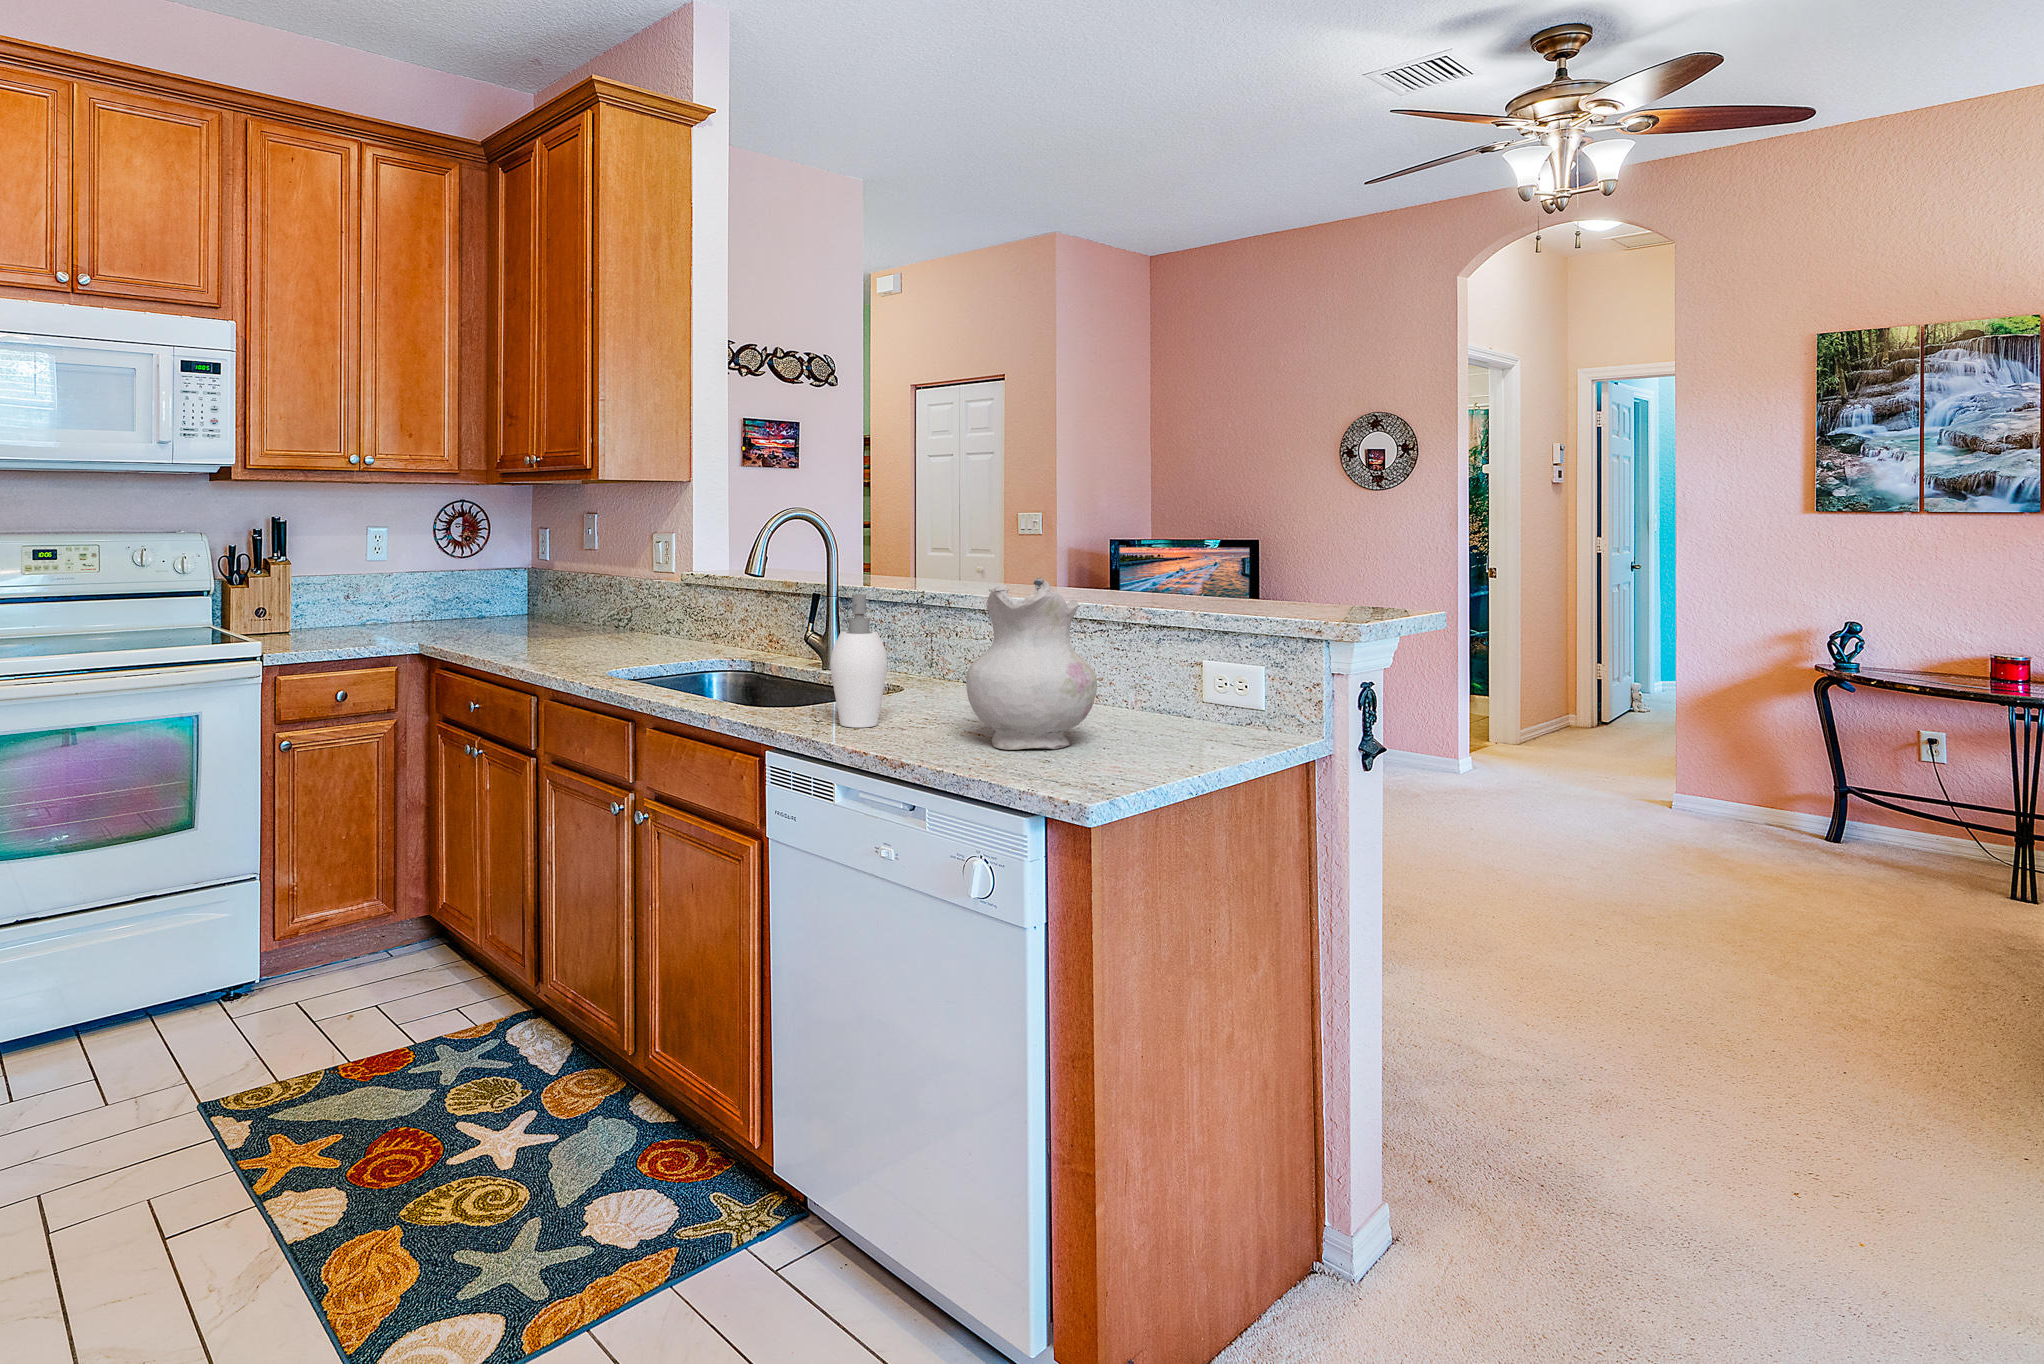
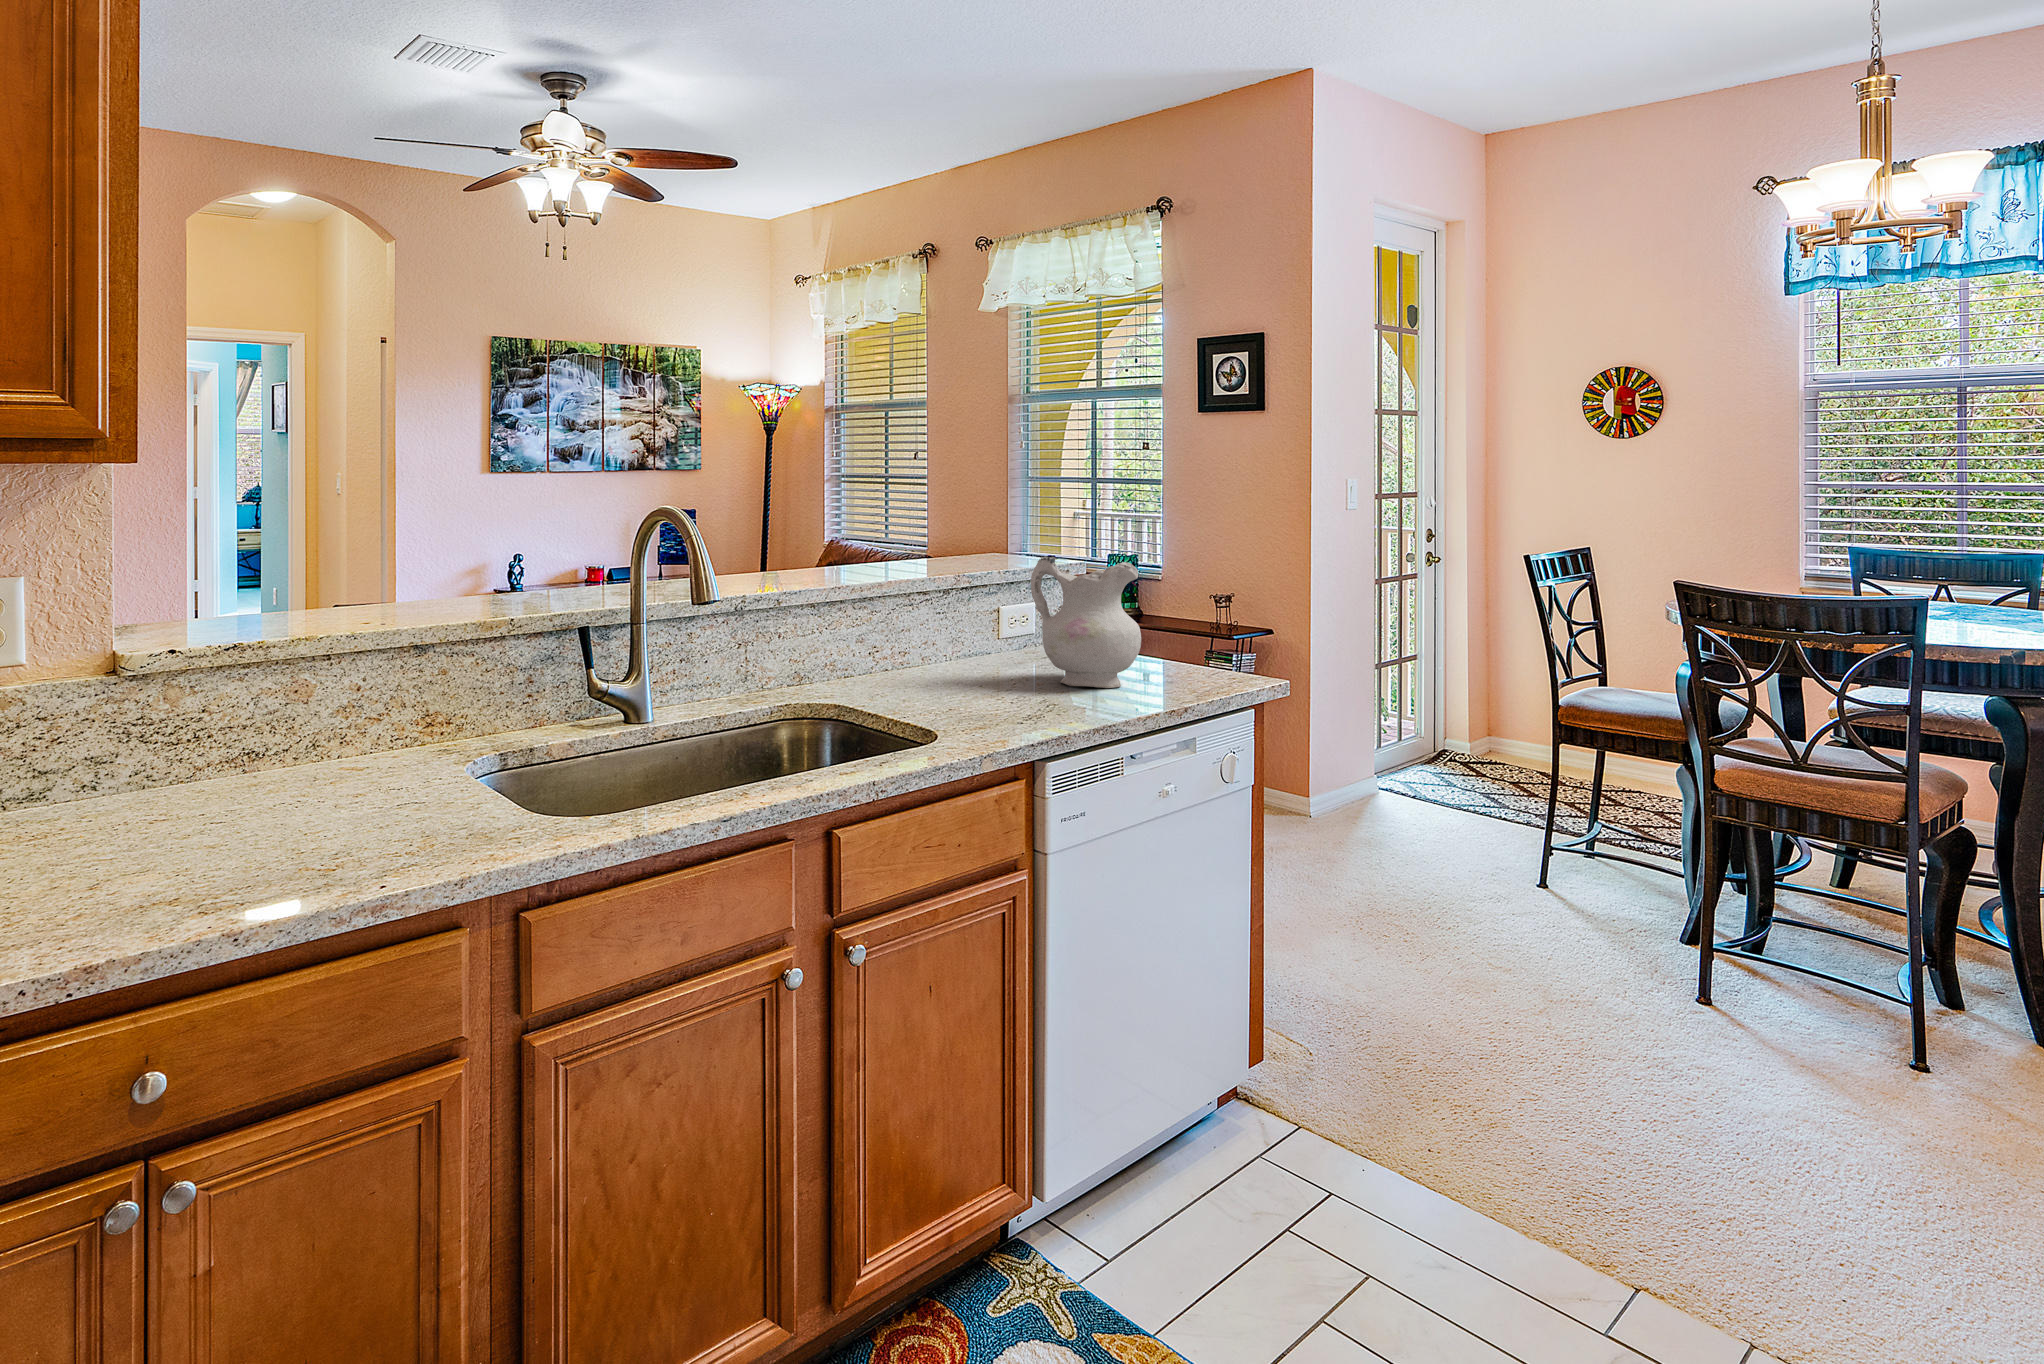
soap dispenser: present [830,594,887,727] -> none [969,586,1042,716]

